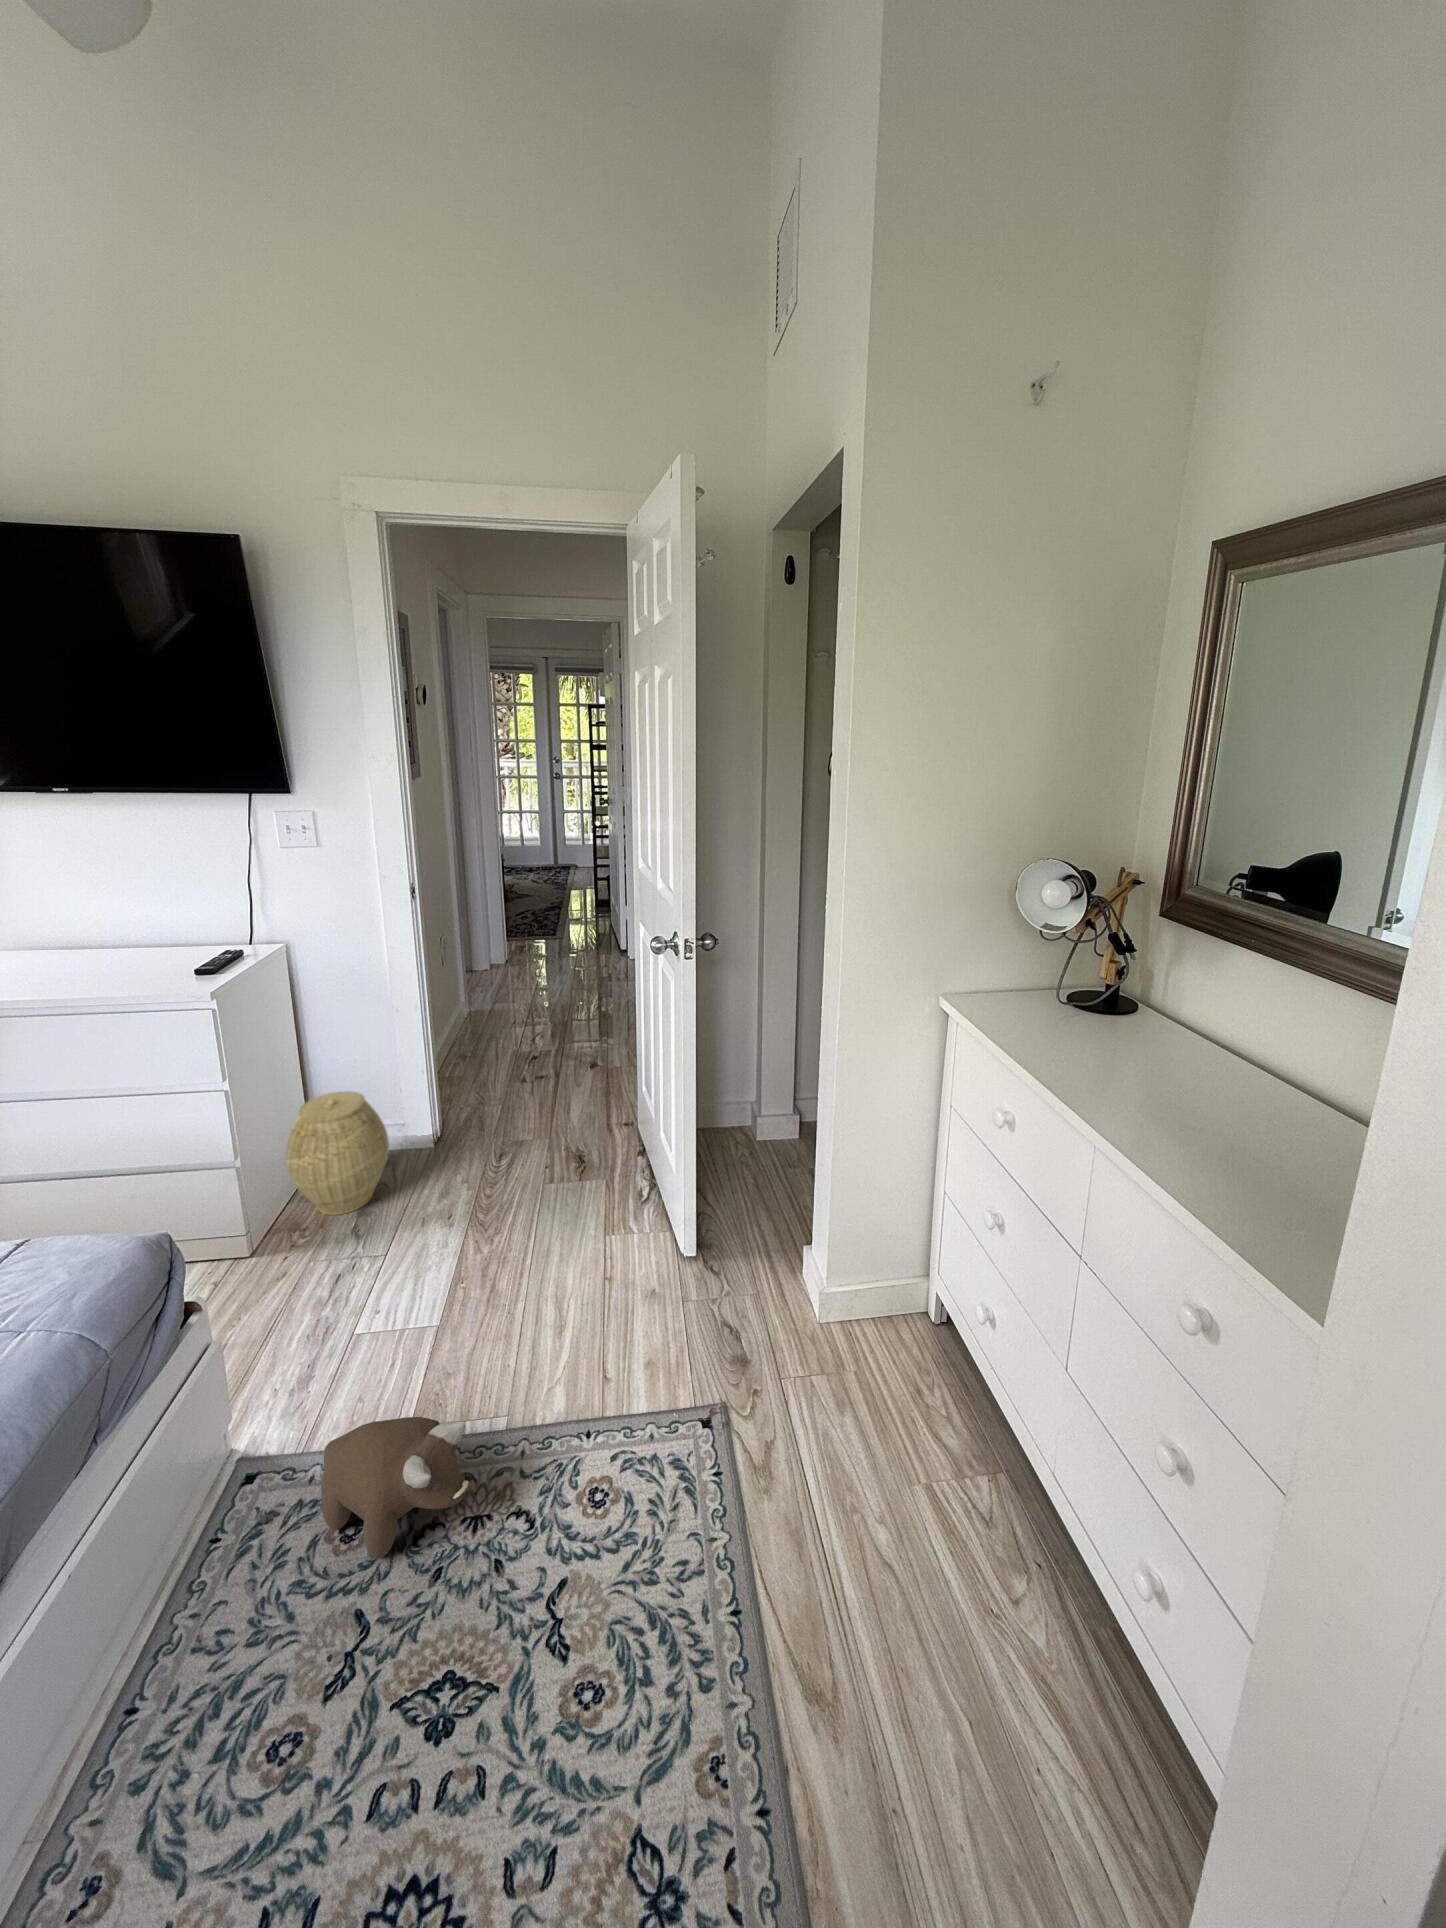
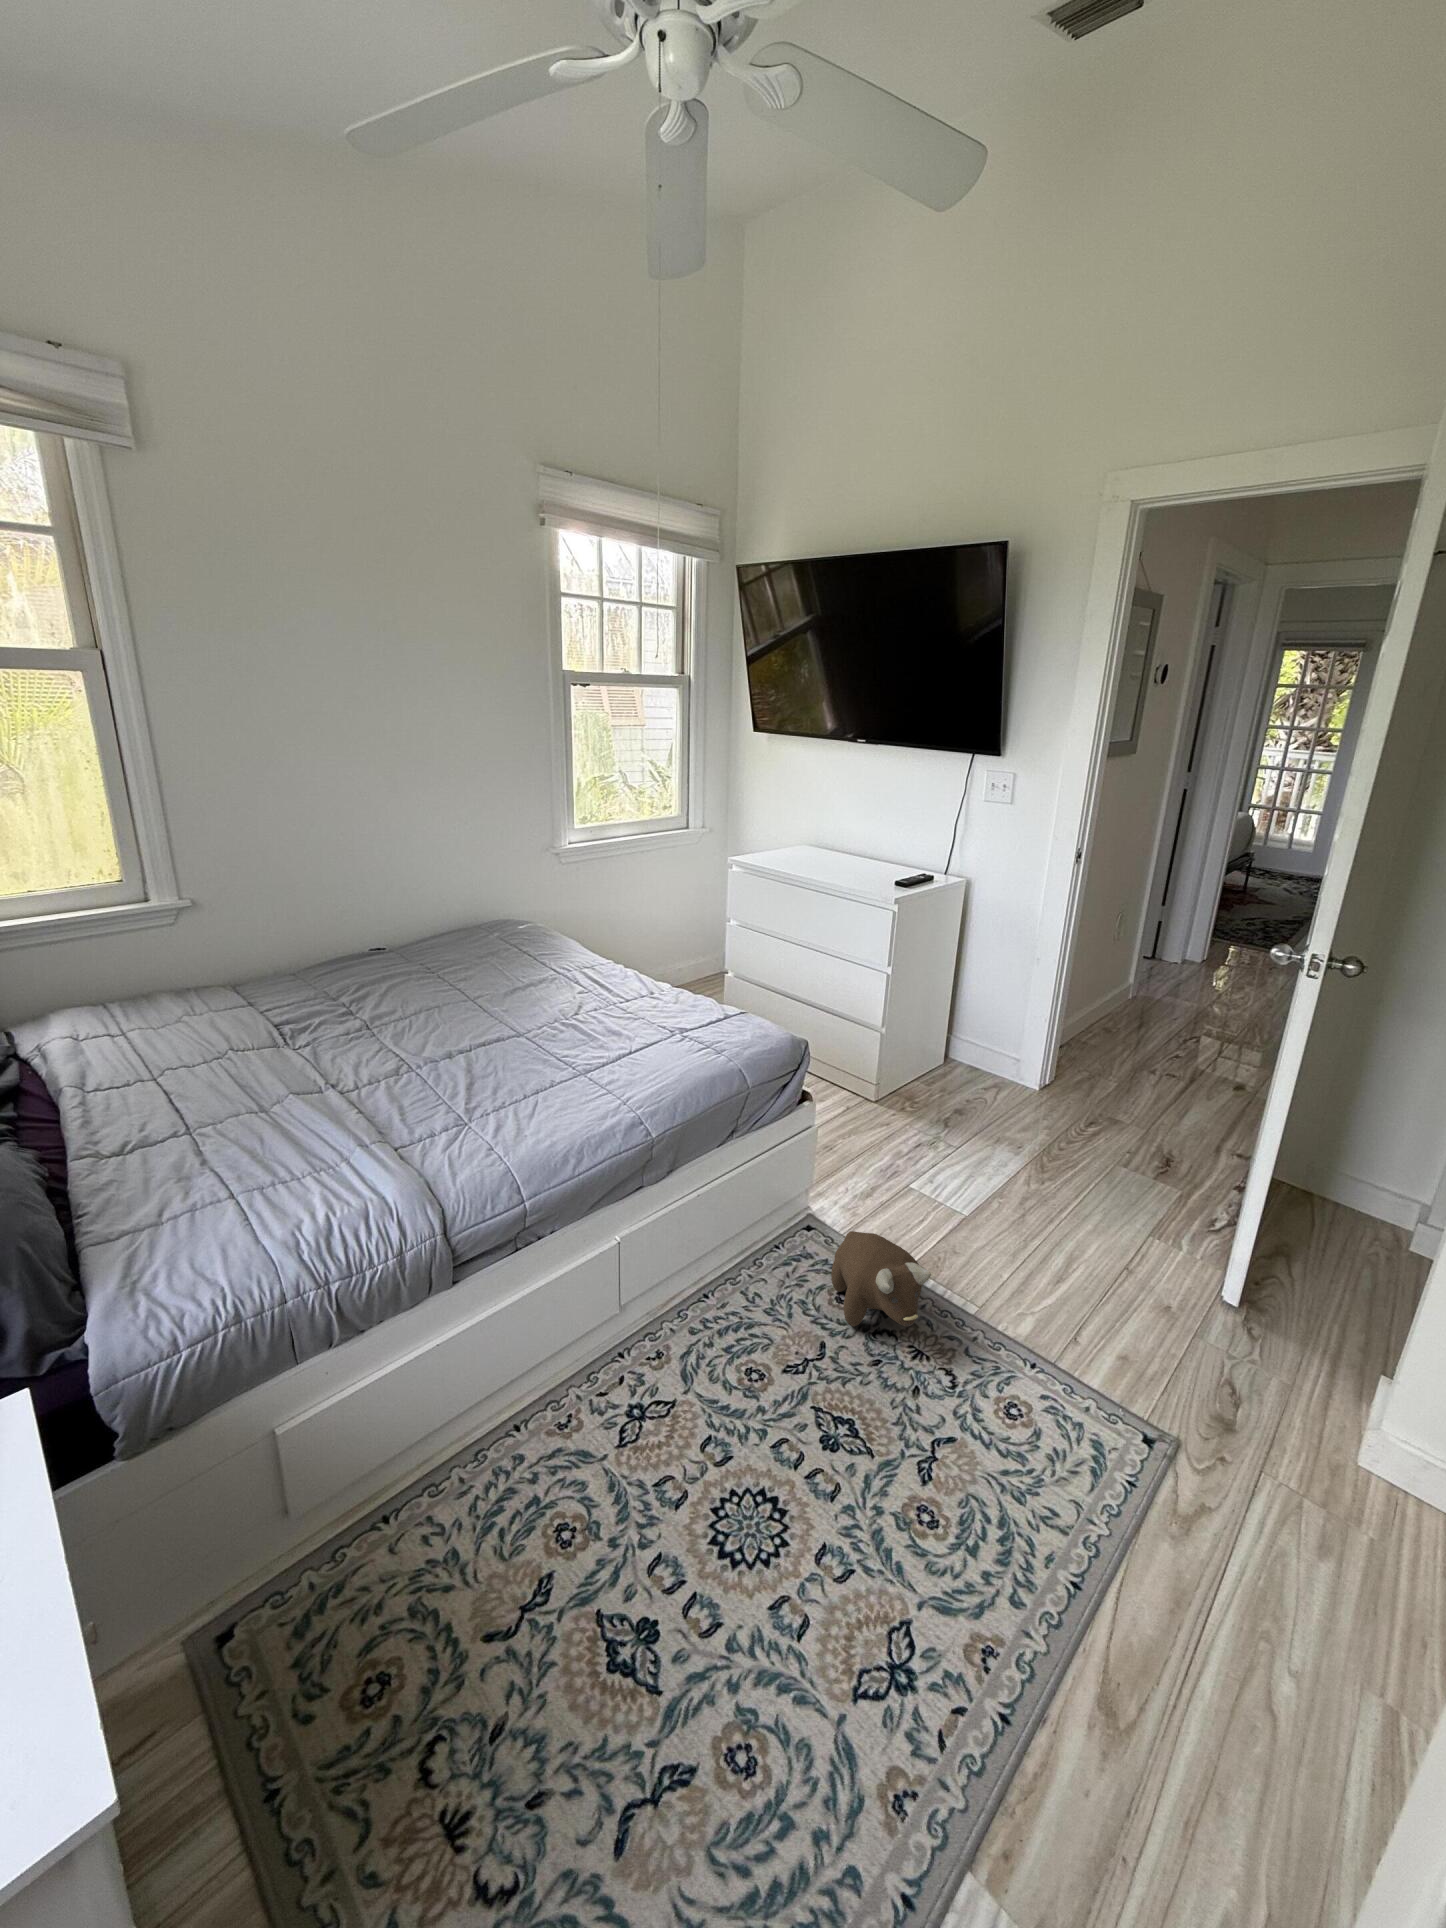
woven basket: present [285,1092,389,1215] -> none [918,1003,998,1105]

